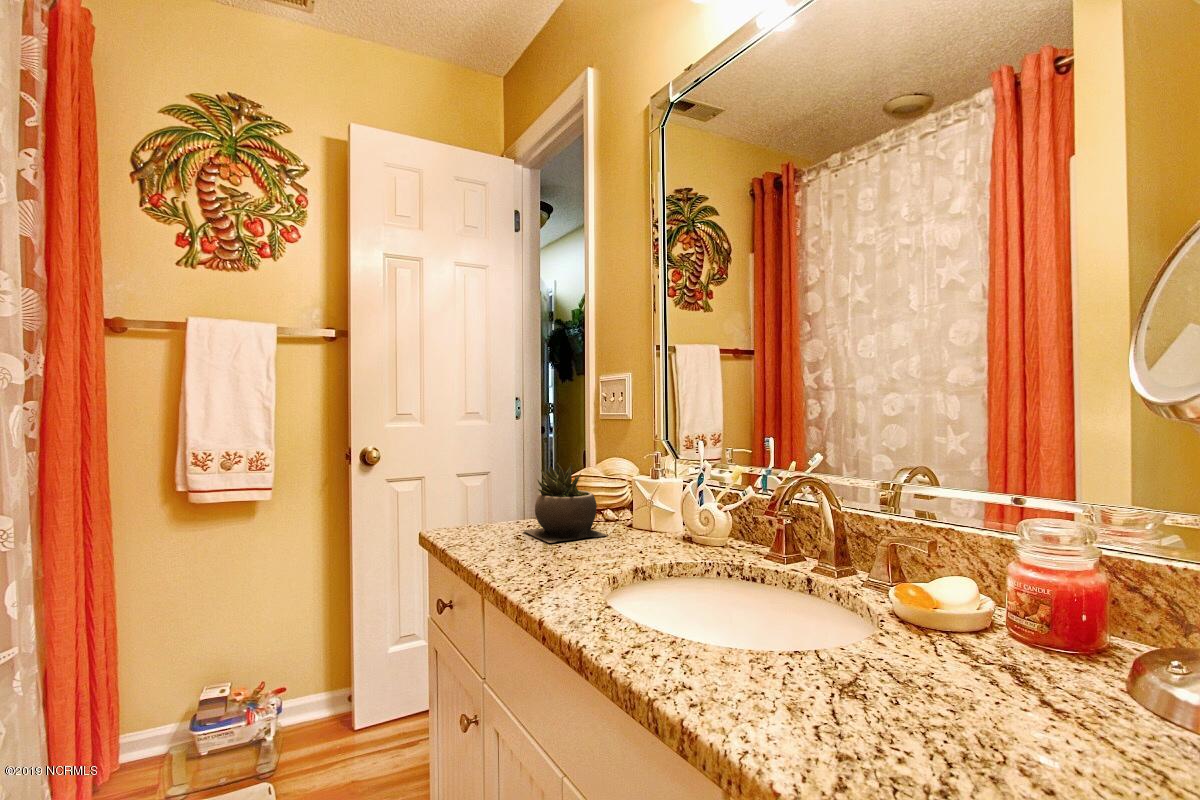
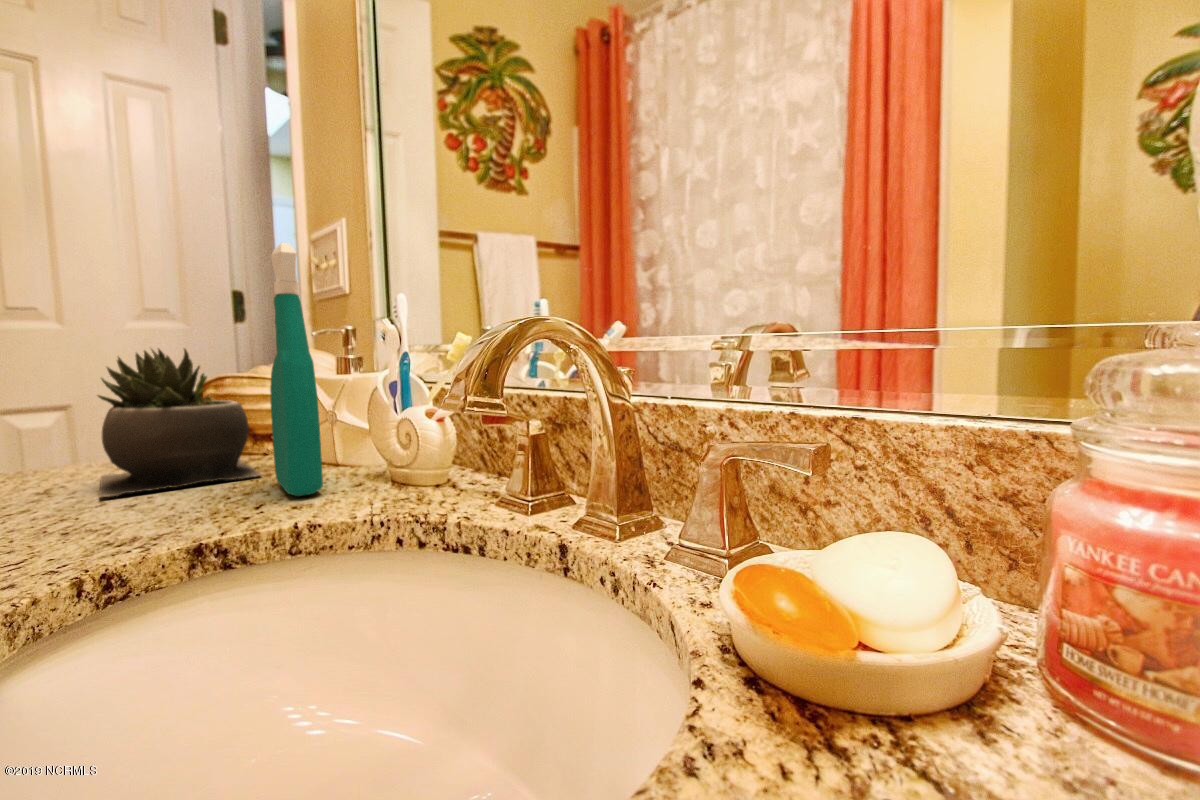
spray bottle: none [623,417,660,548] -> present [270,243,323,496]

